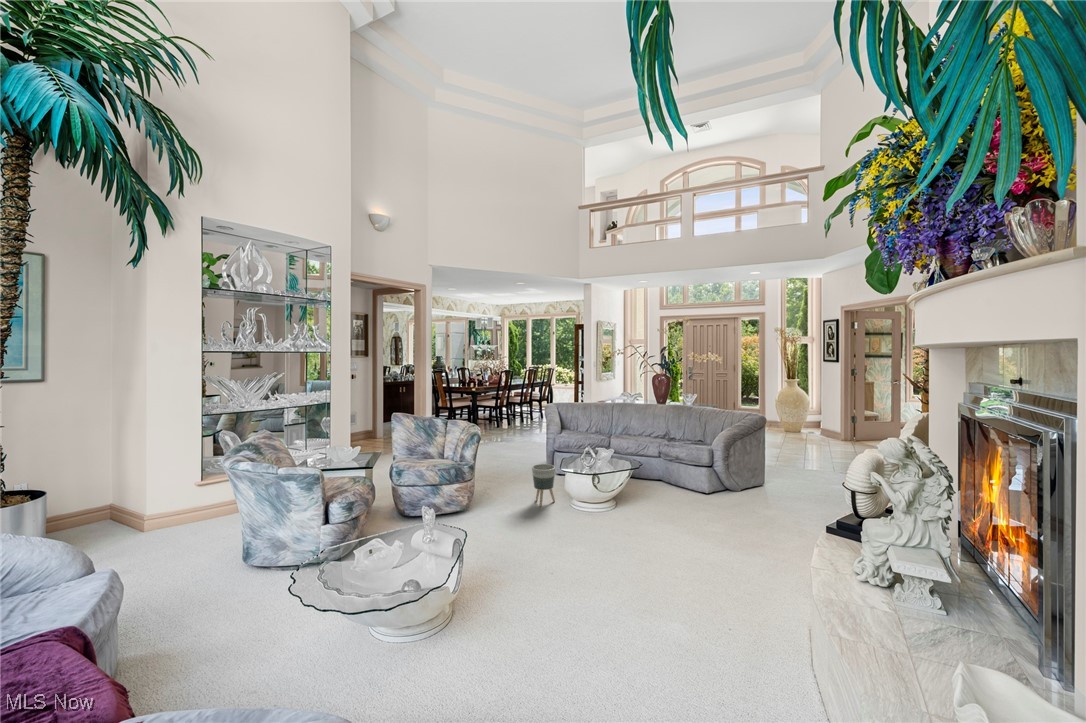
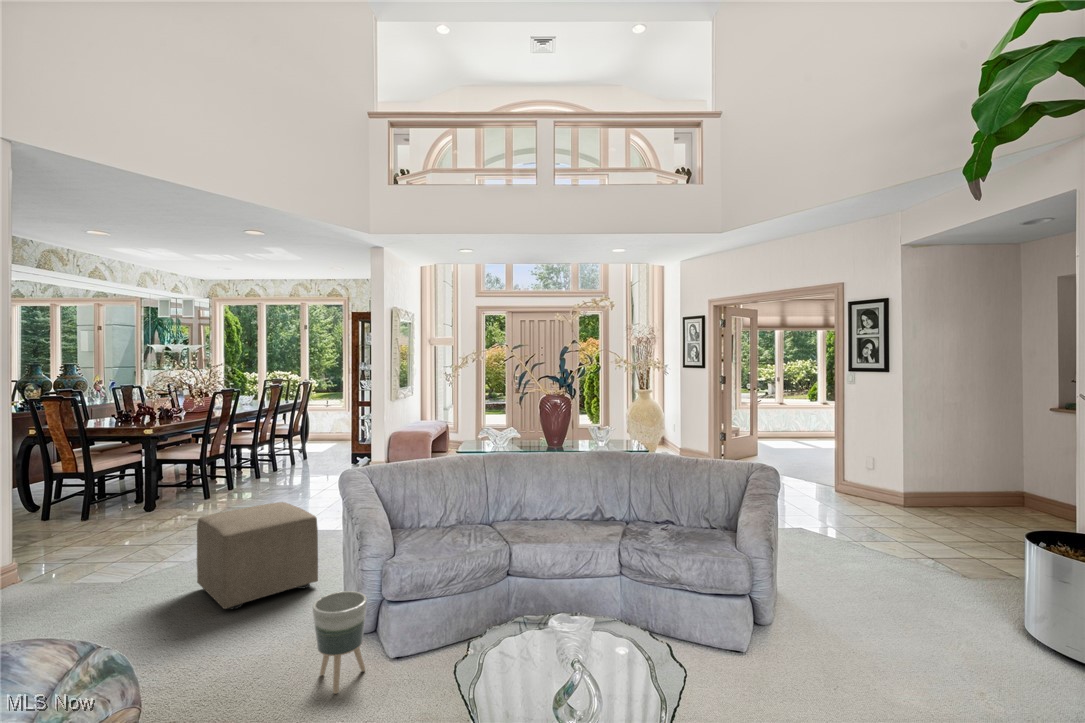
ottoman: none [491,428,543,474] -> present [197,502,318,609]

